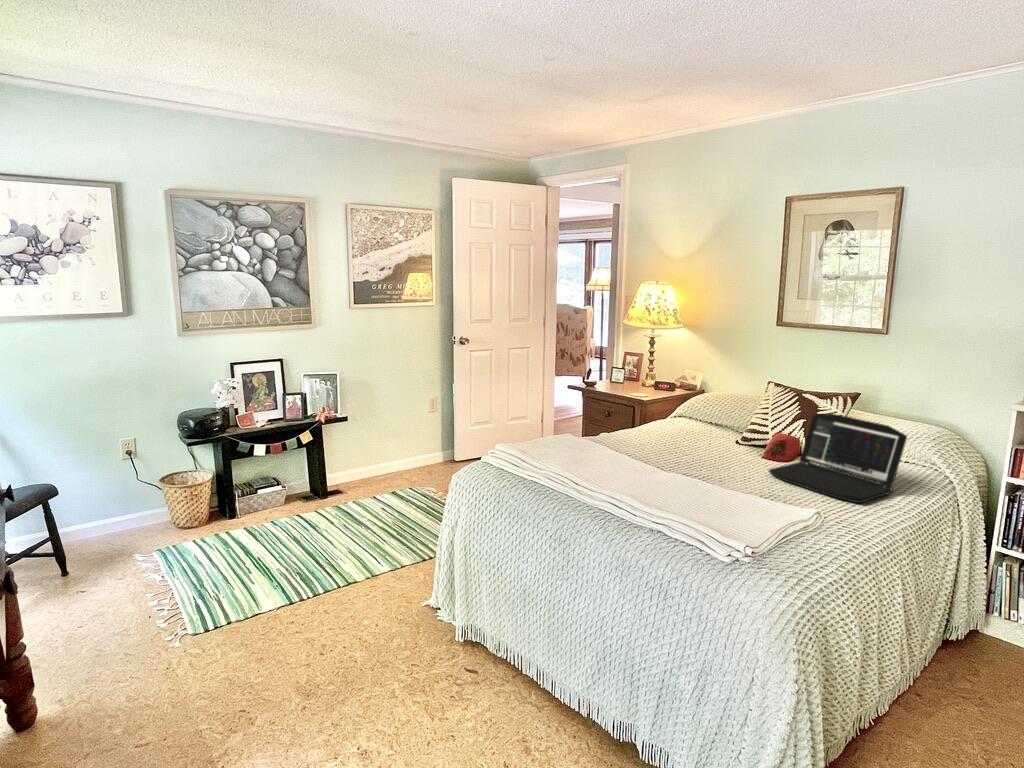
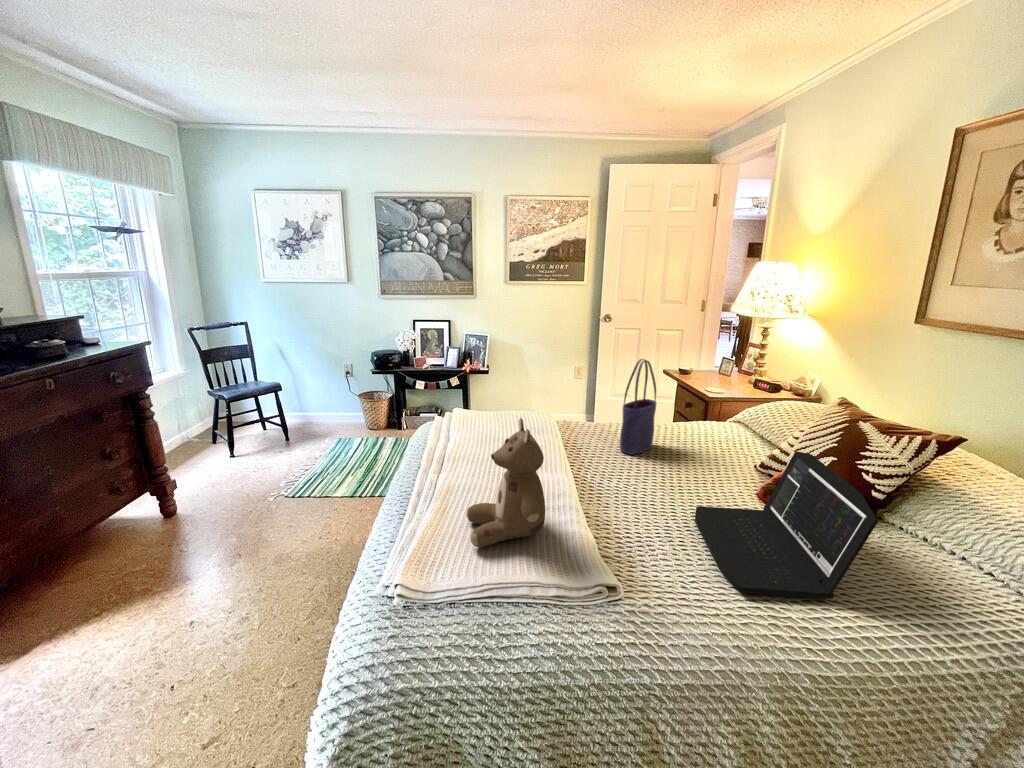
tote bag: none [651,368,671,452] -> present [620,359,656,454]
stuffed bear: none [691,414,774,521] -> present [466,418,545,547]

